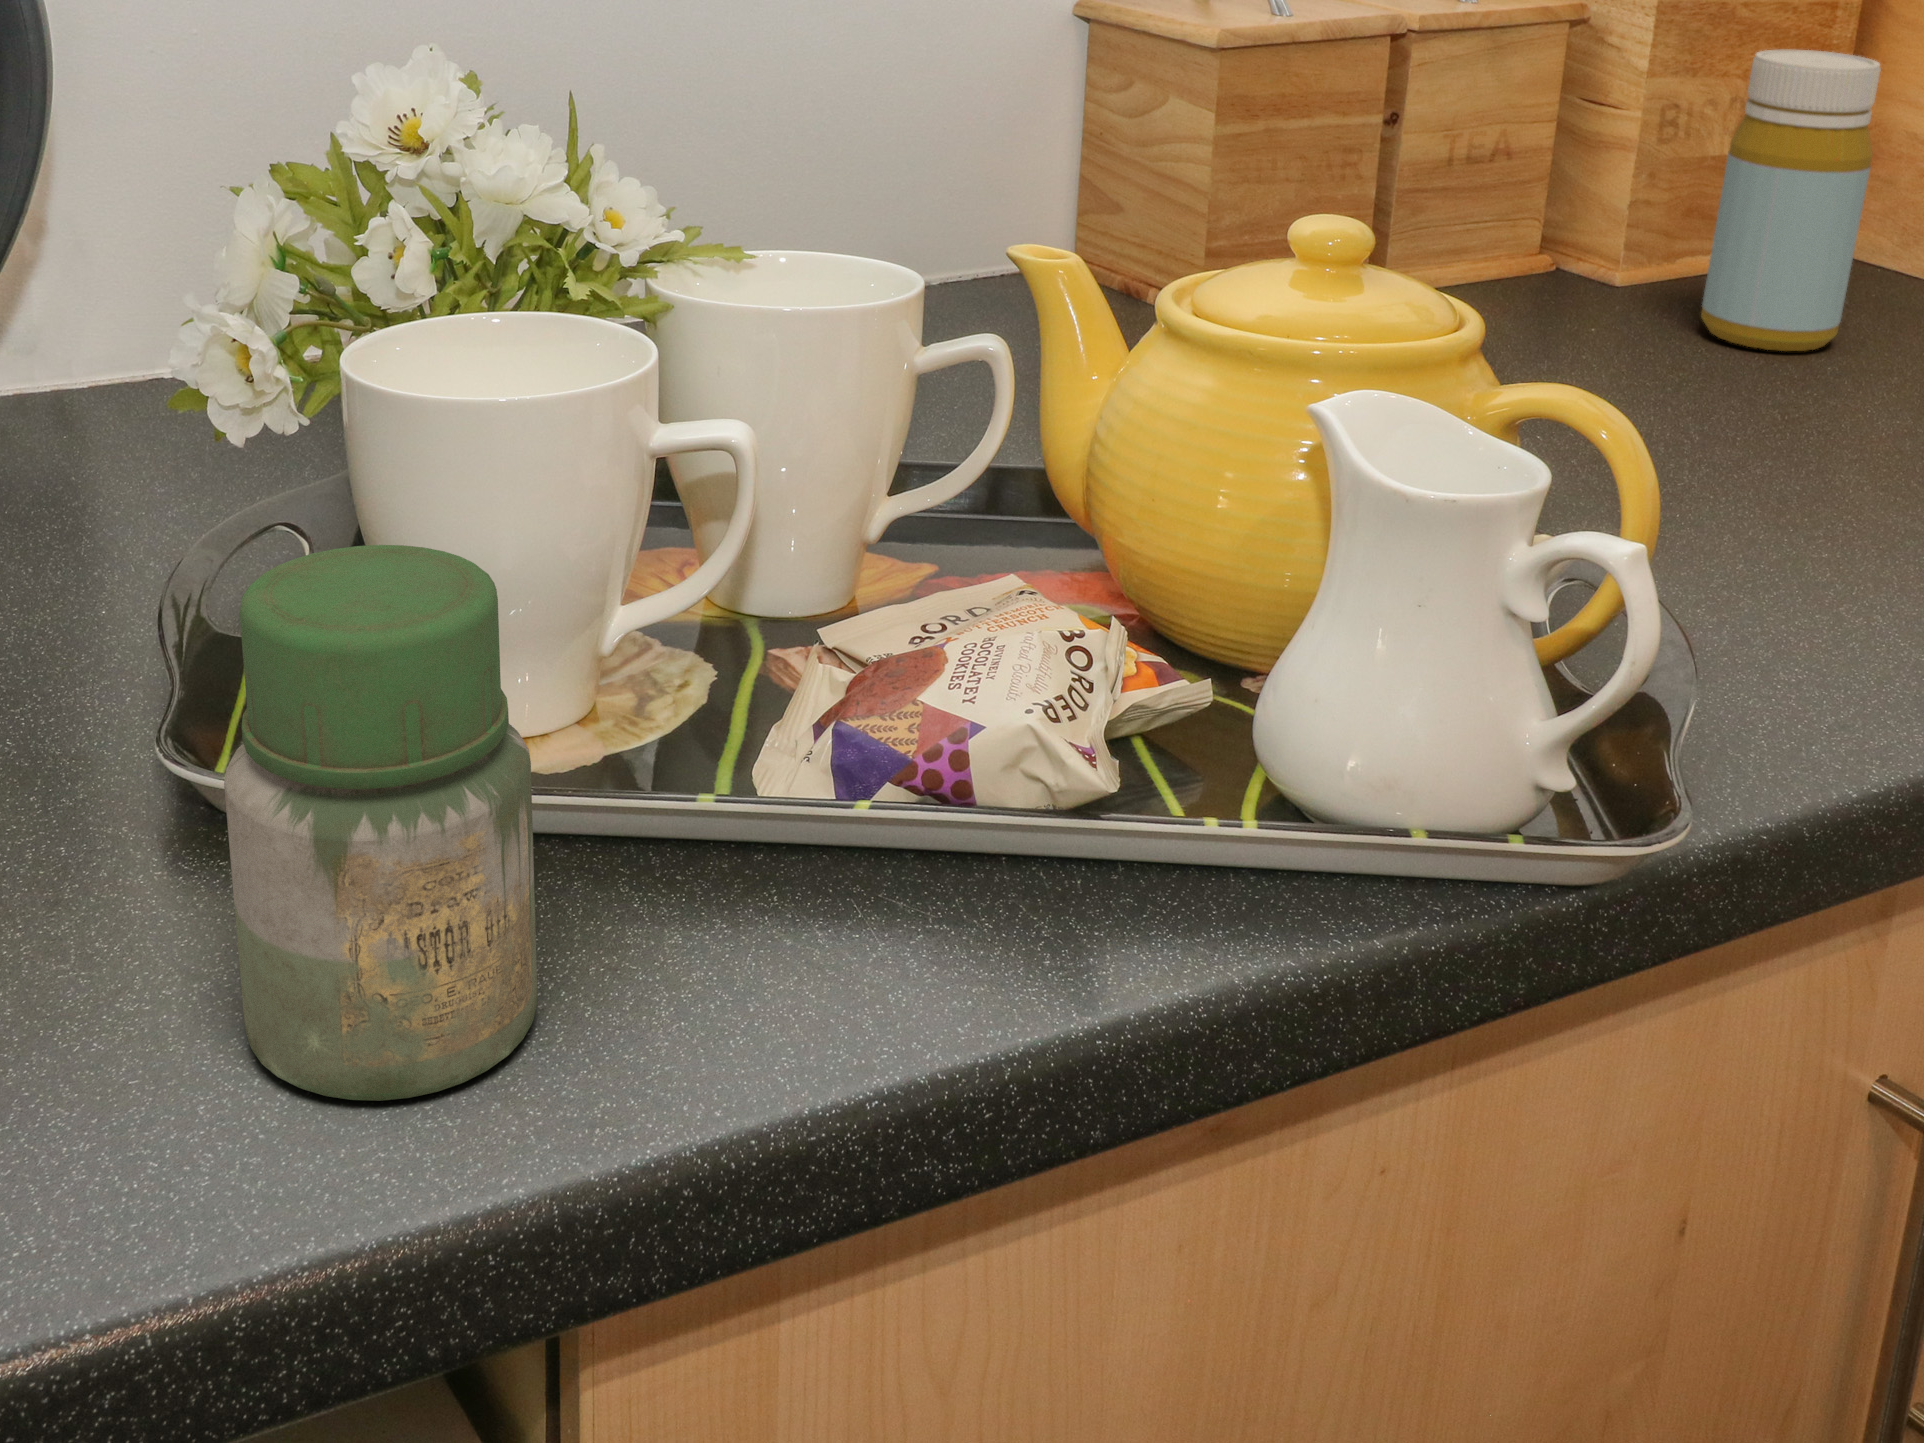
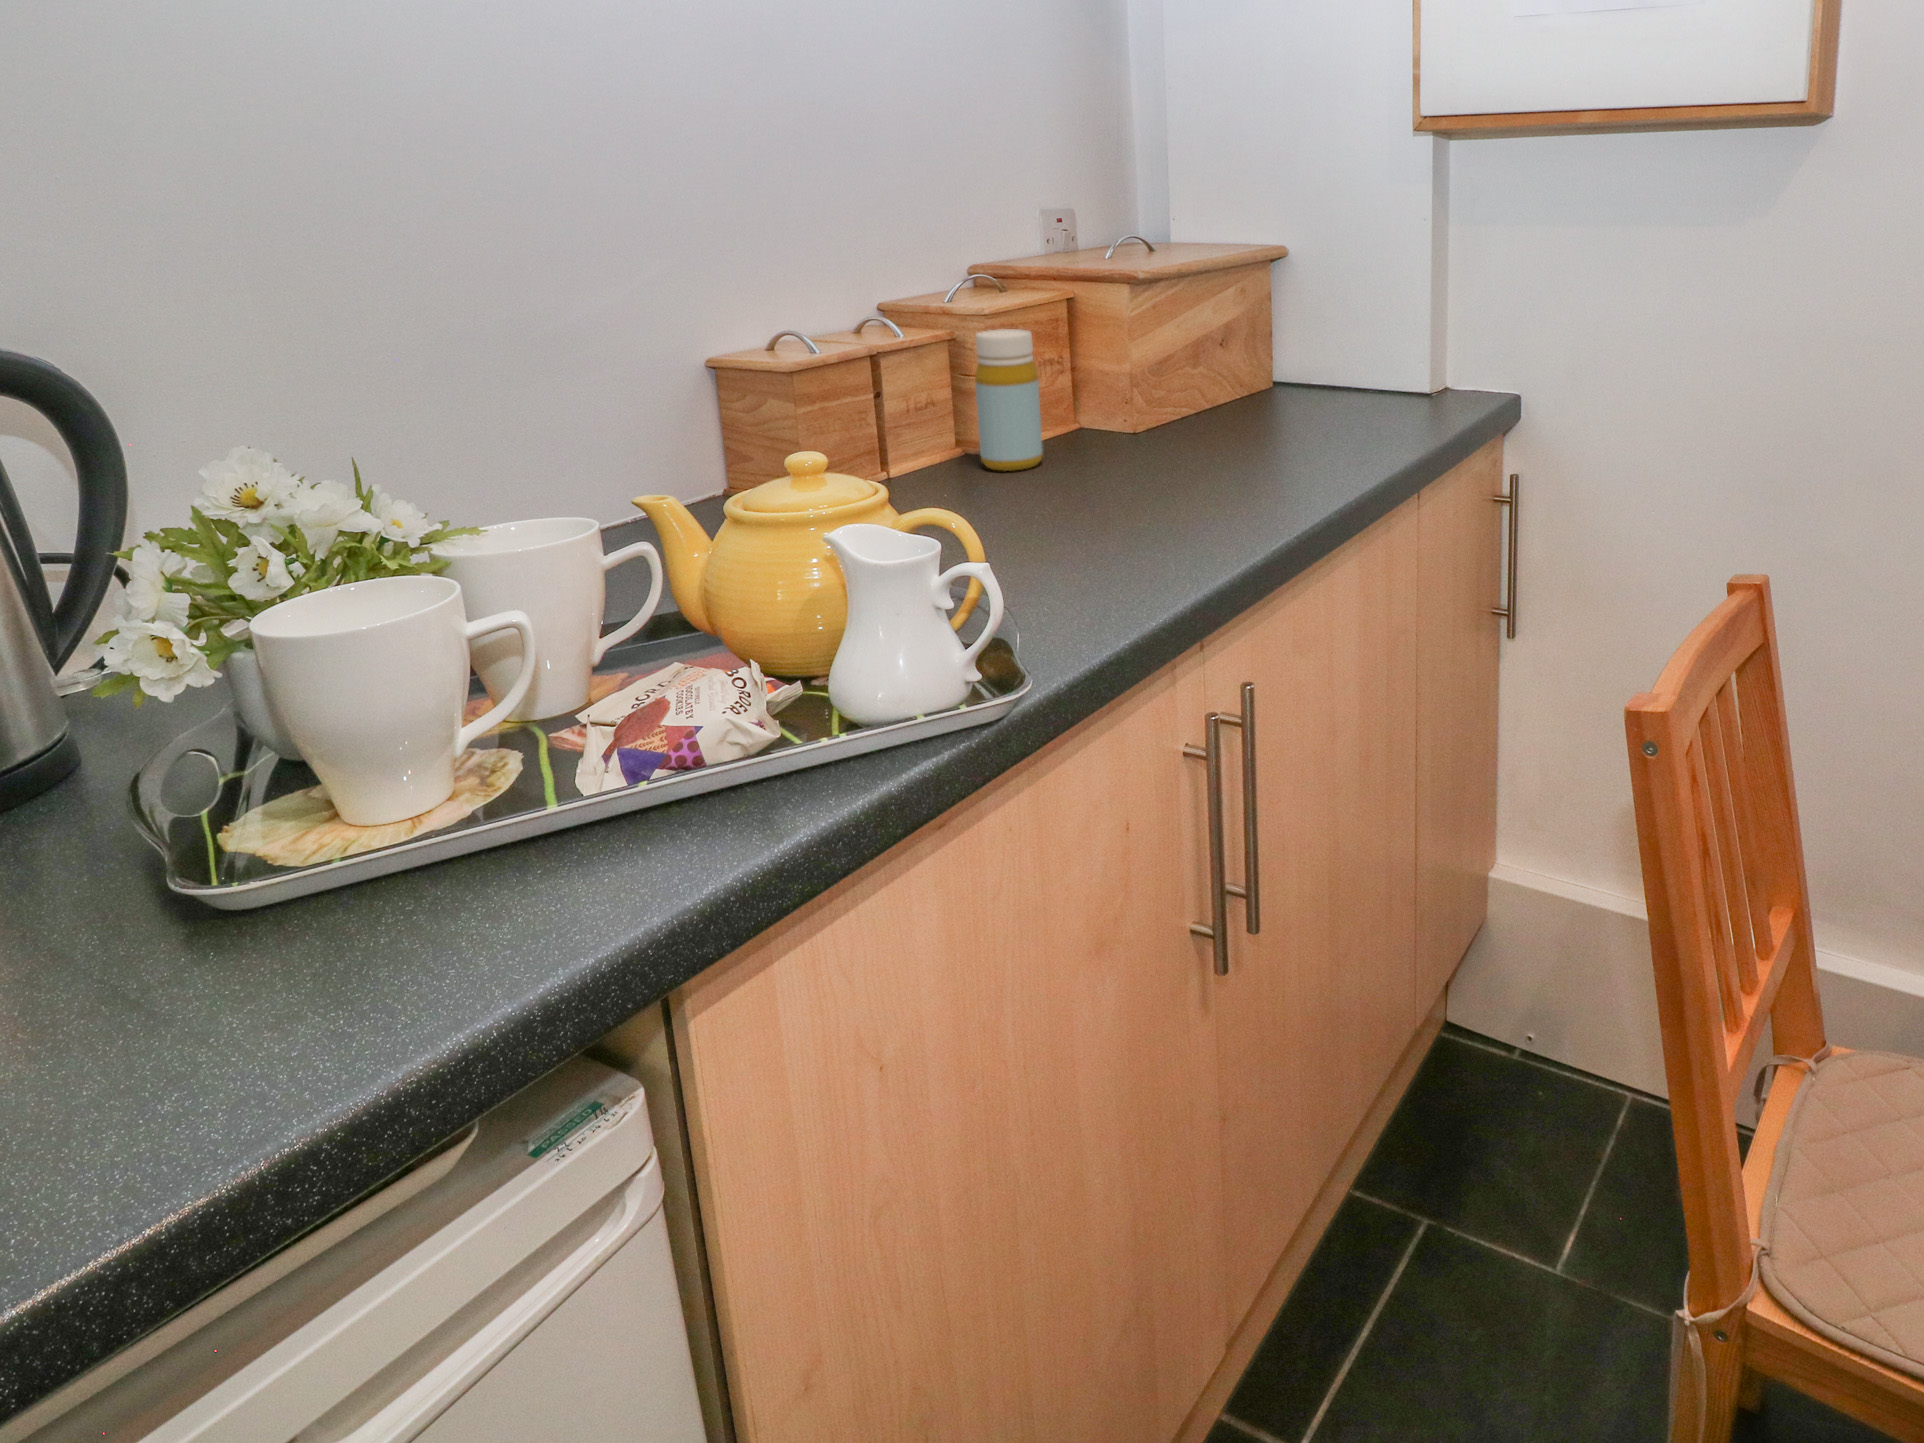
jar: present [224,545,538,1101] -> none [279,709,502,1016]

